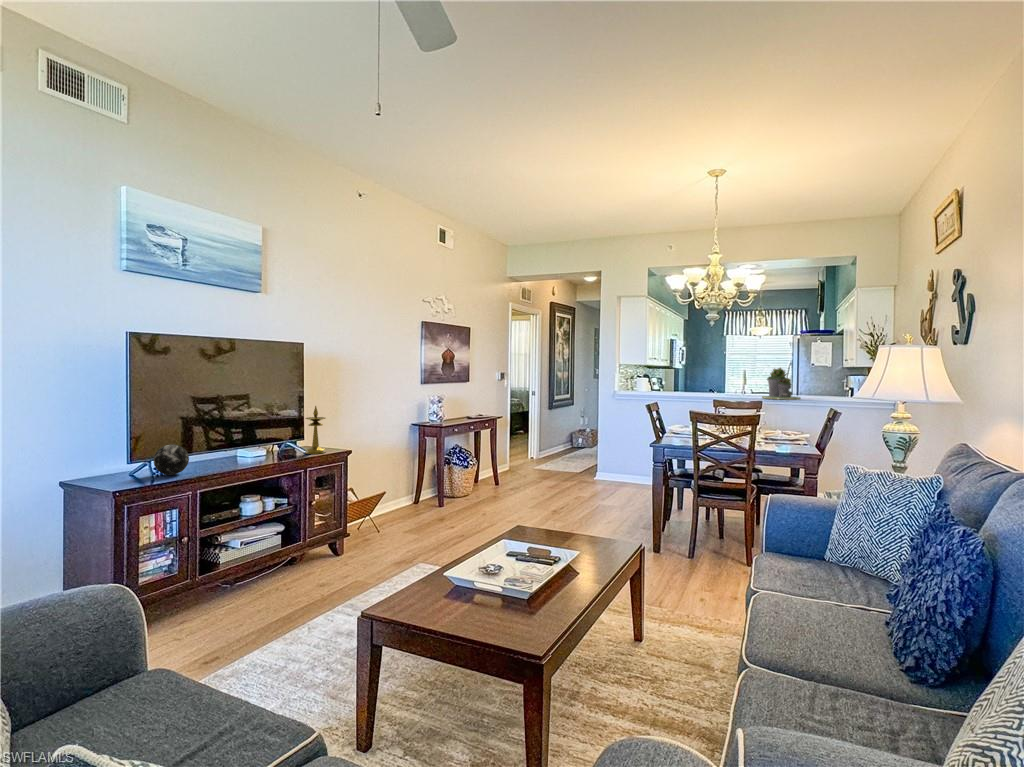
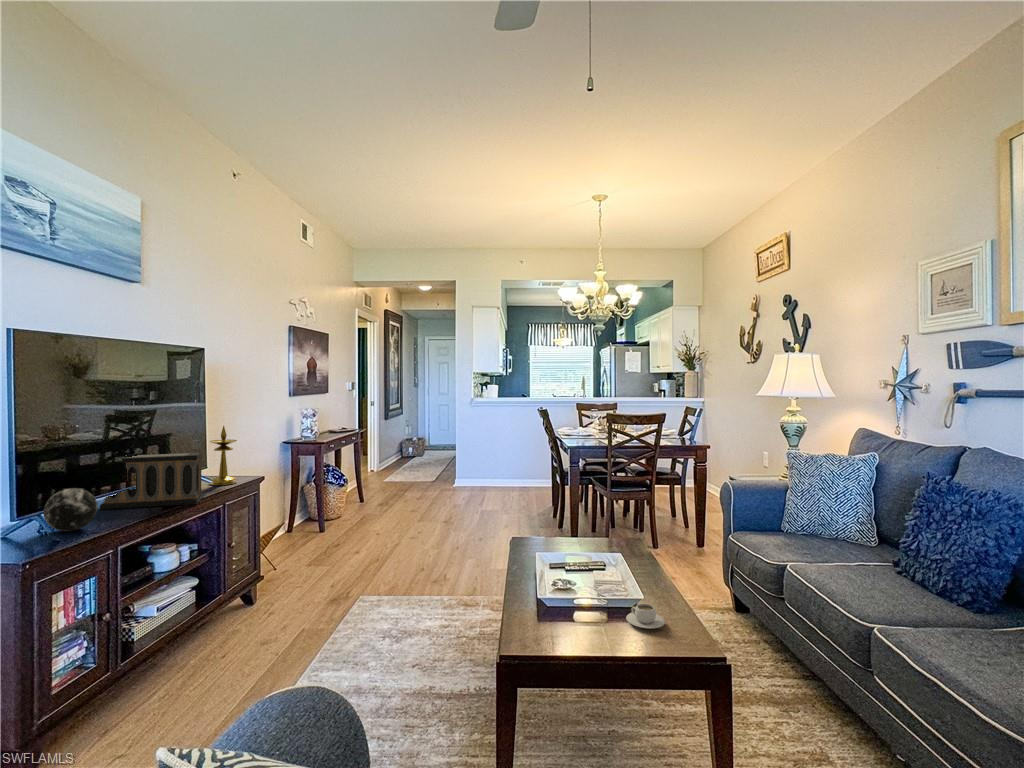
succulent planter: present [762,368,801,400] -> none [601,377,633,404]
speaker: none [209,424,279,466] -> present [100,452,202,510]
teacup: none [502,597,541,623] -> present [626,604,665,629]

